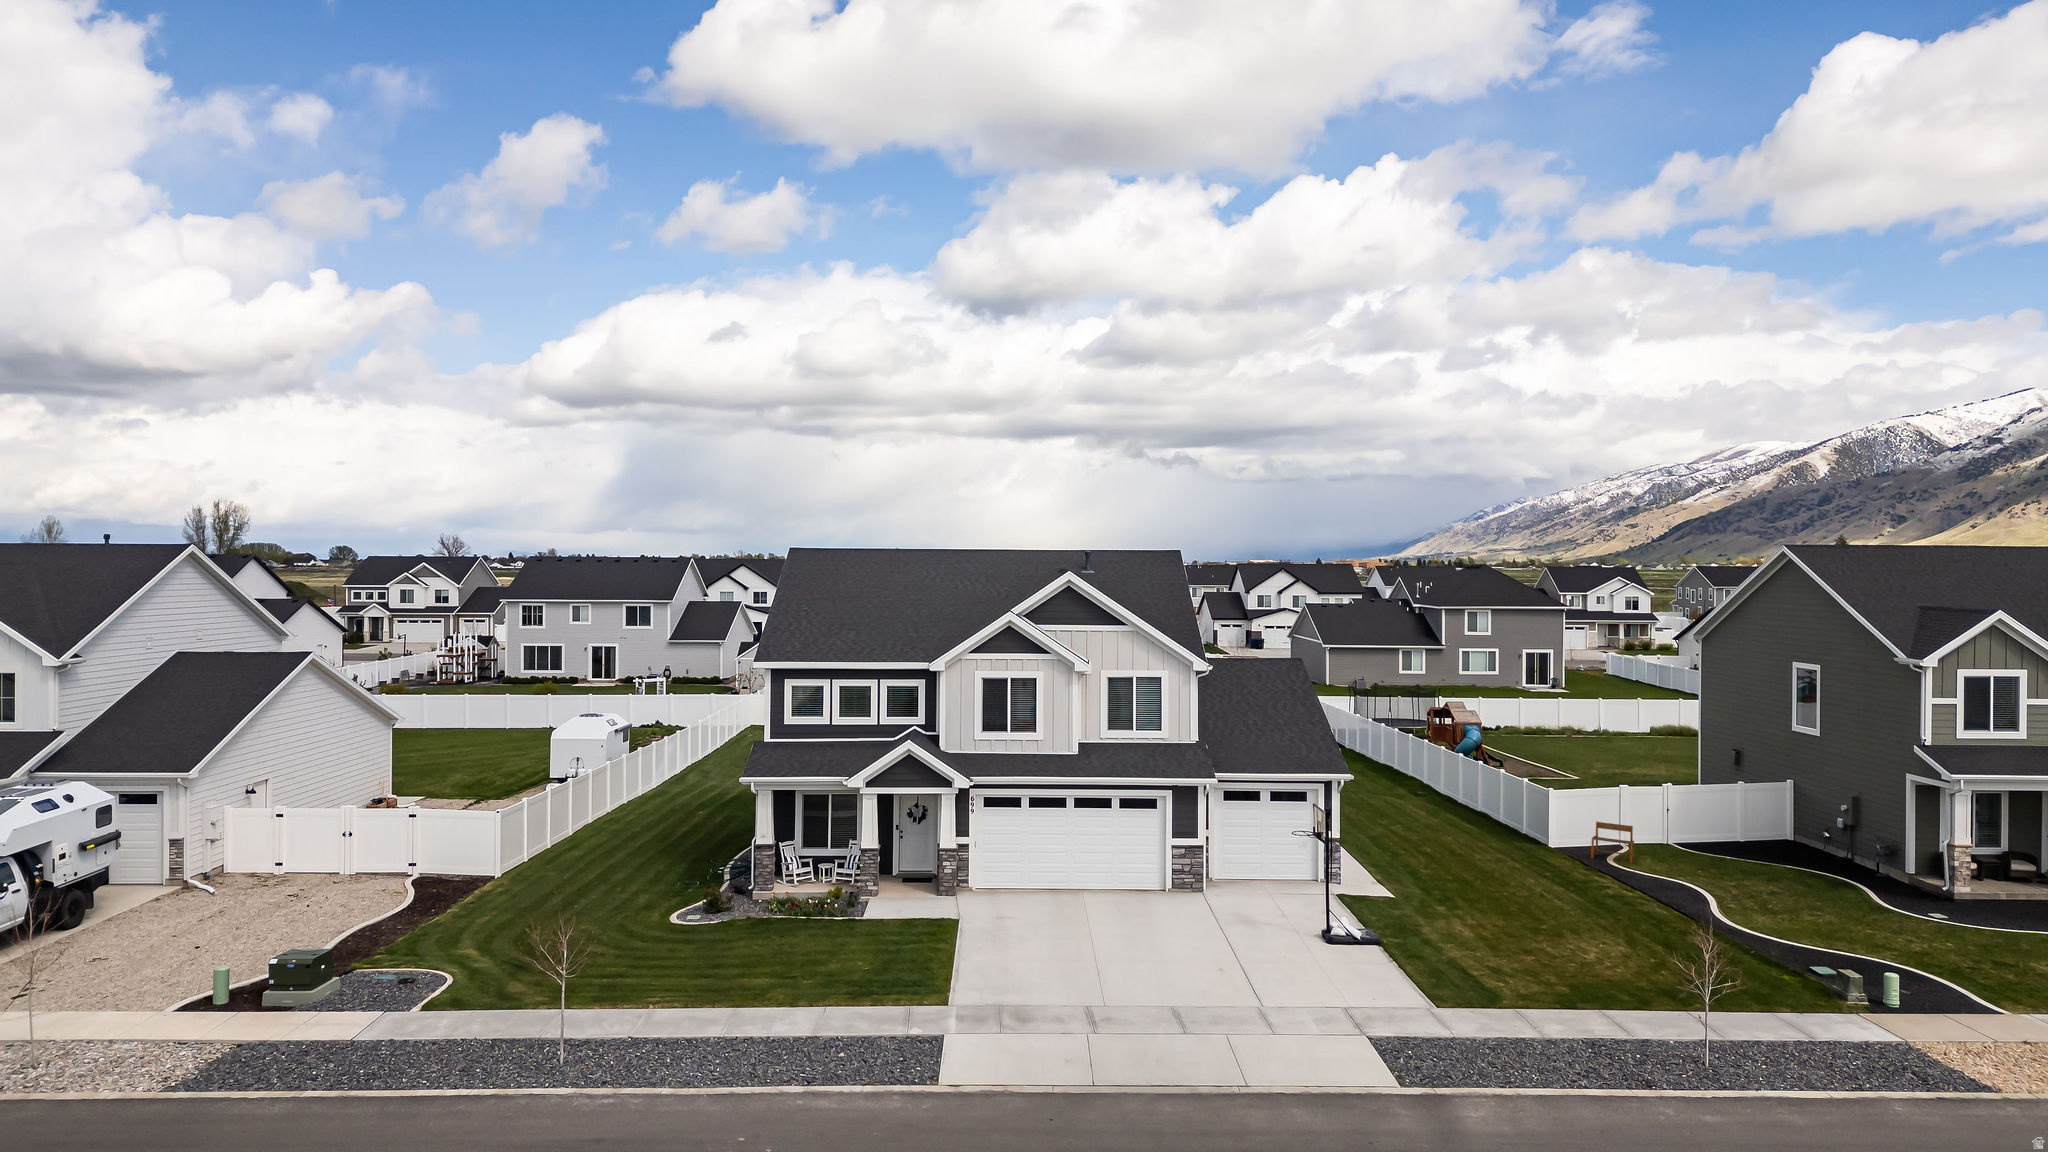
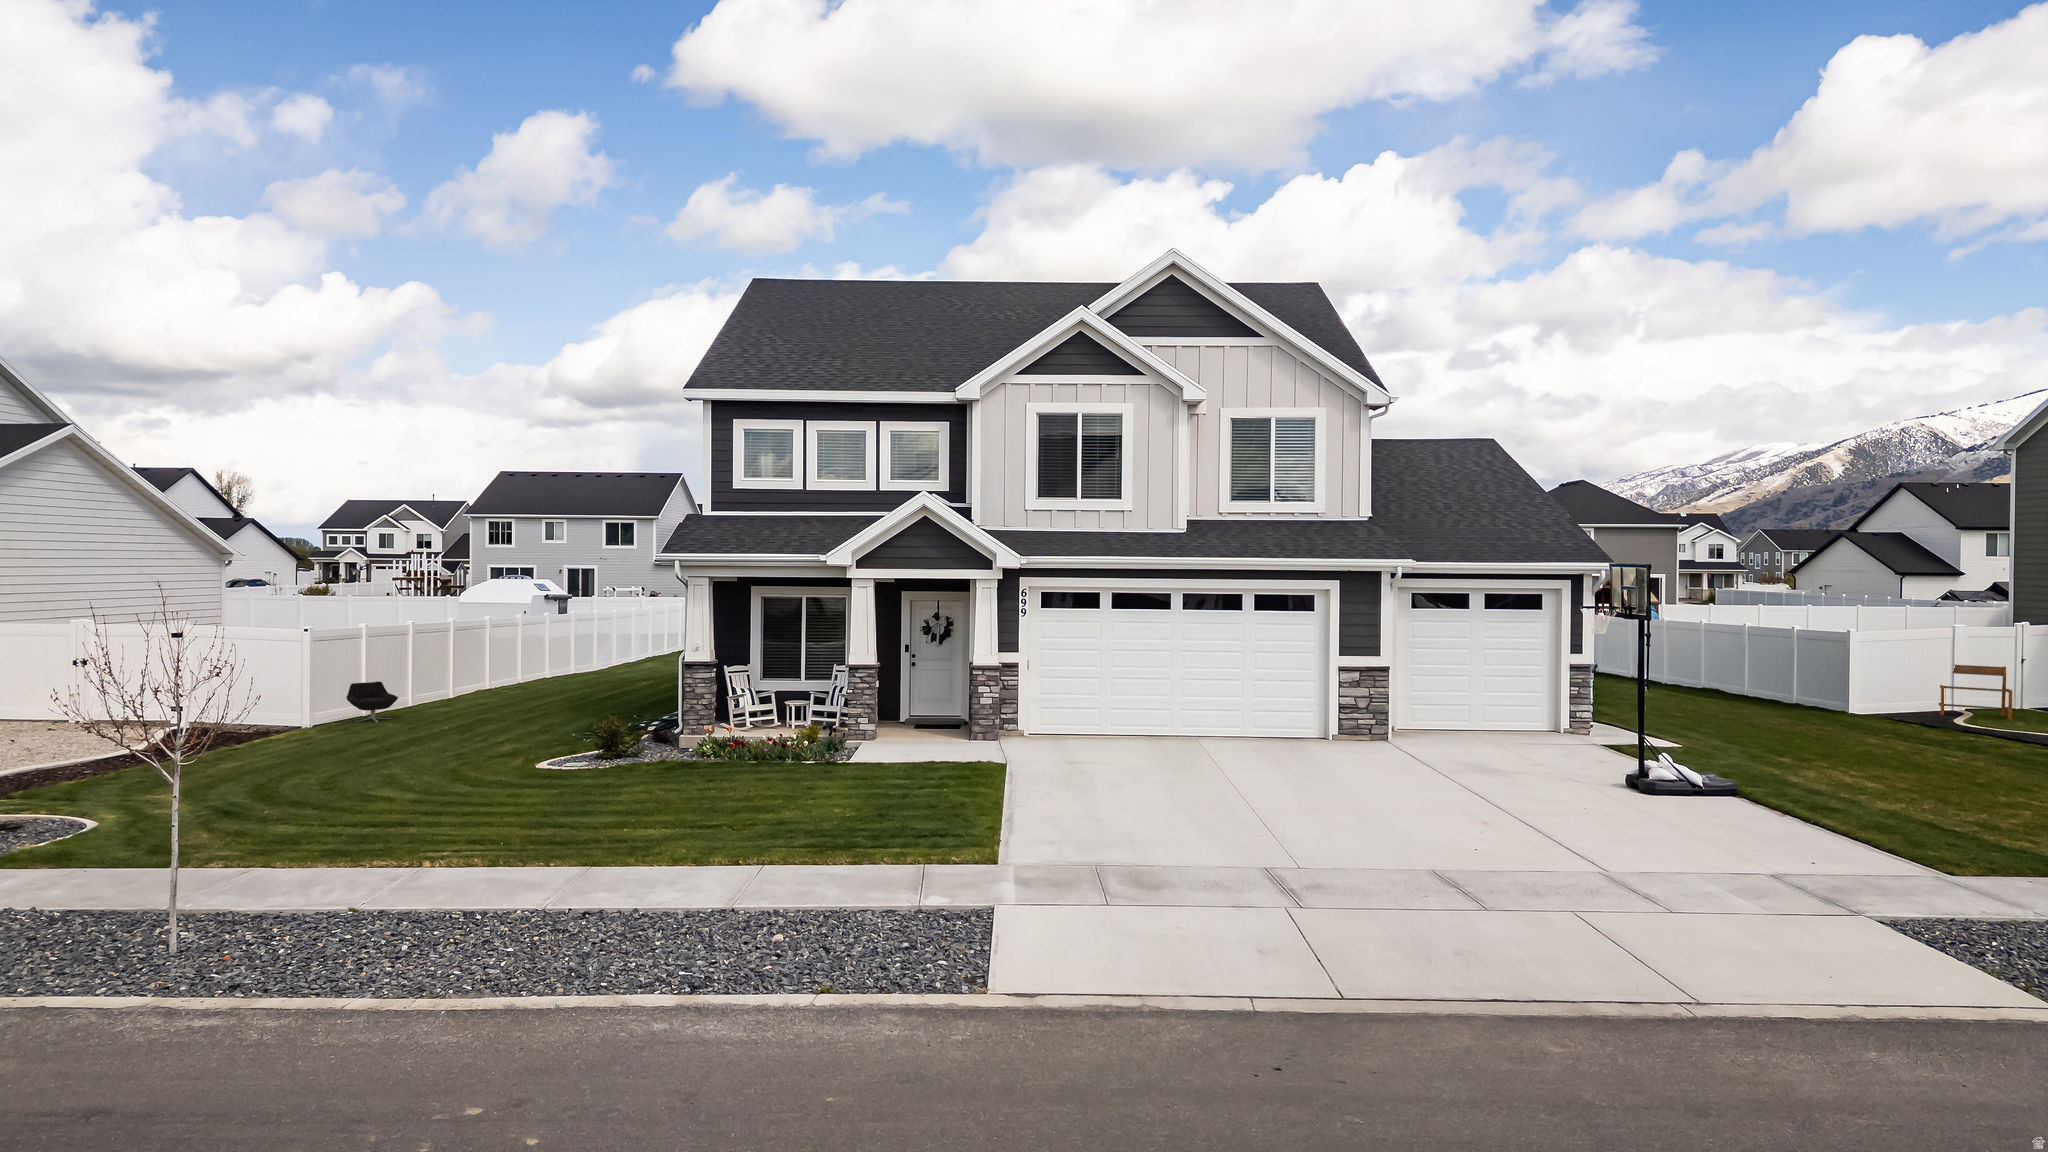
lounge chair: none [525,846,559,877] -> present [346,682,398,722]

